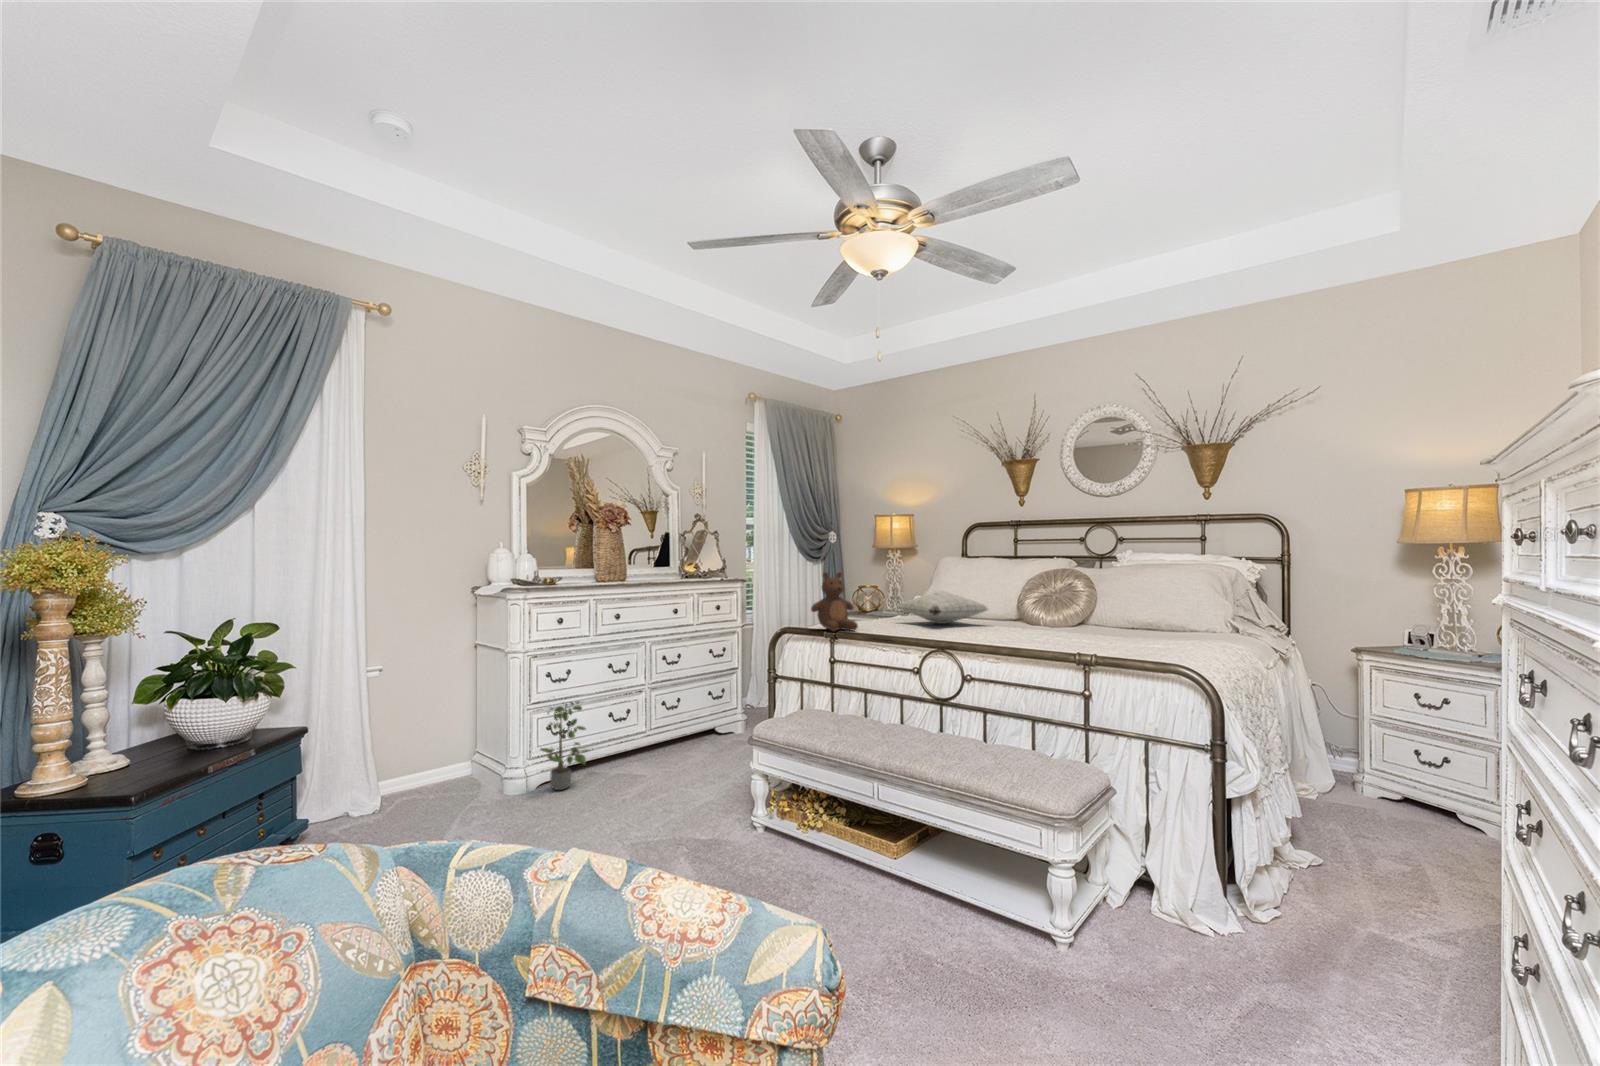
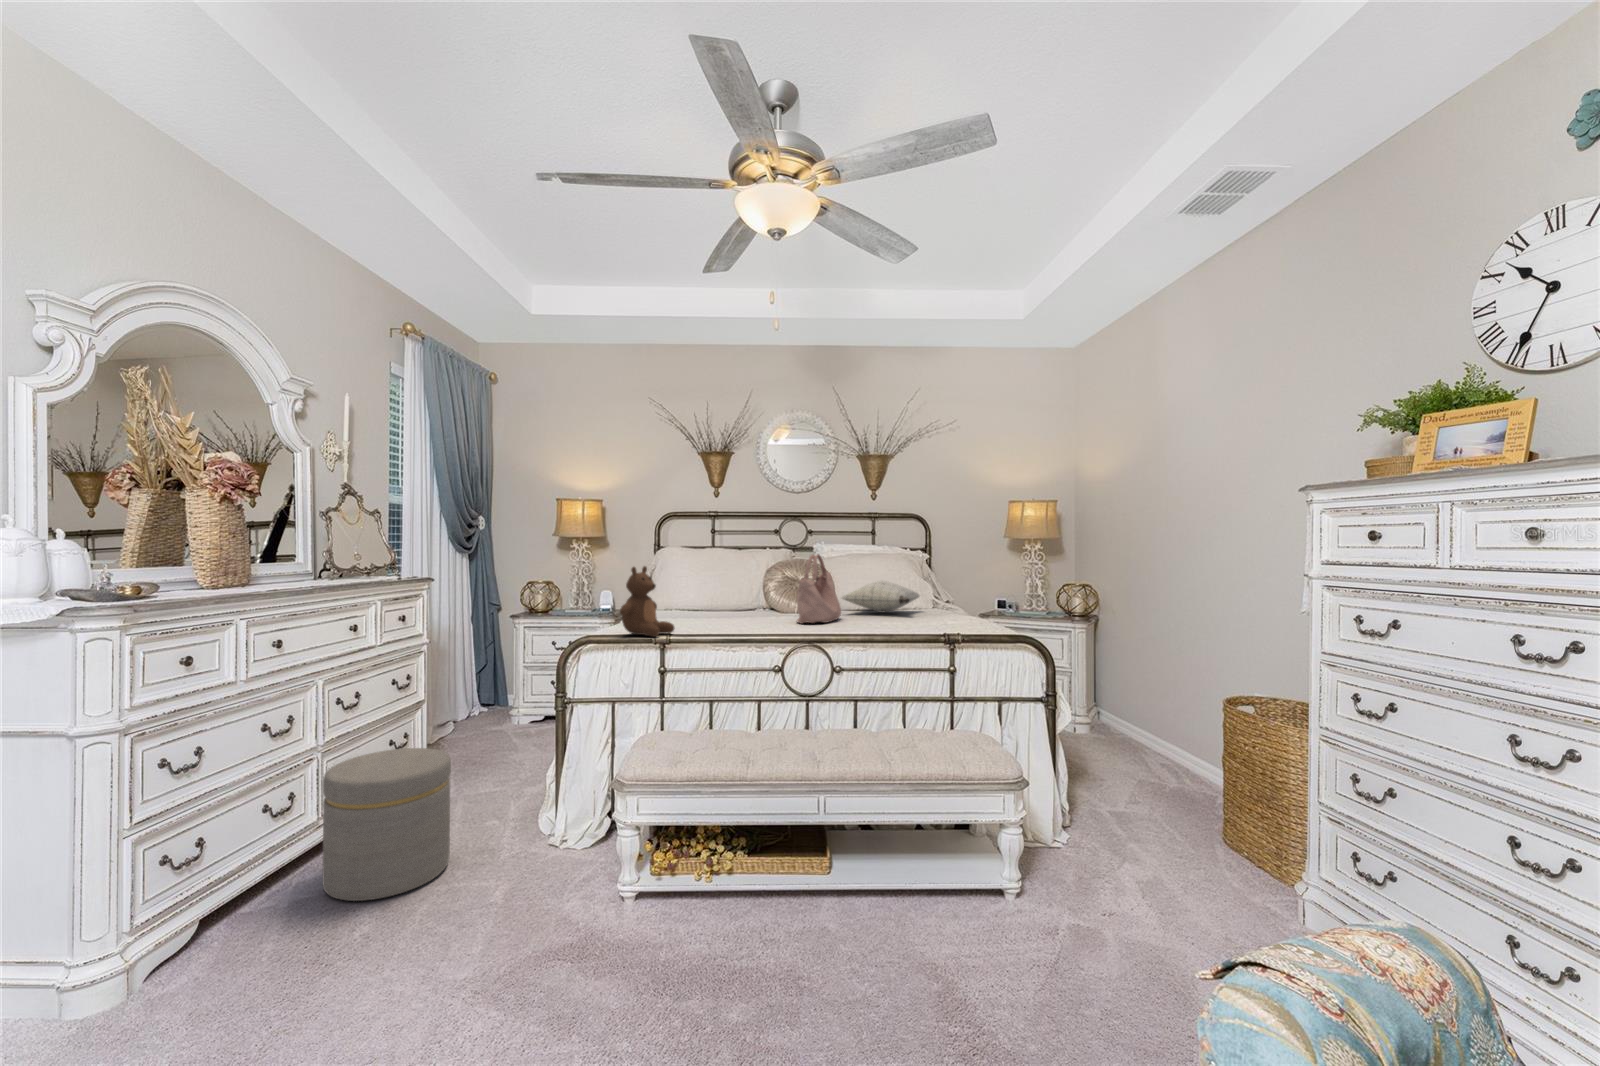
handbag: none [992,563,1058,635] -> present [797,554,841,624]
pillow: present [896,591,988,624] -> present [841,581,920,613]
ottoman: none [626,693,700,786] -> present [323,748,451,901]
potted plant: present [540,701,588,790] -> none [166,792,266,961]

